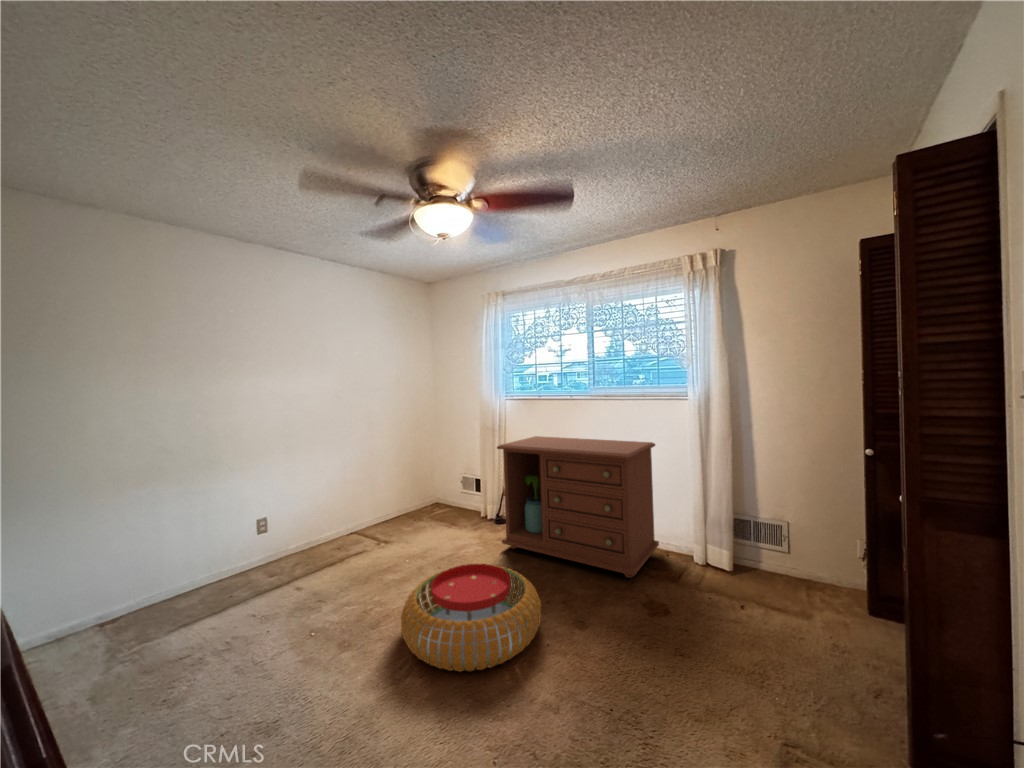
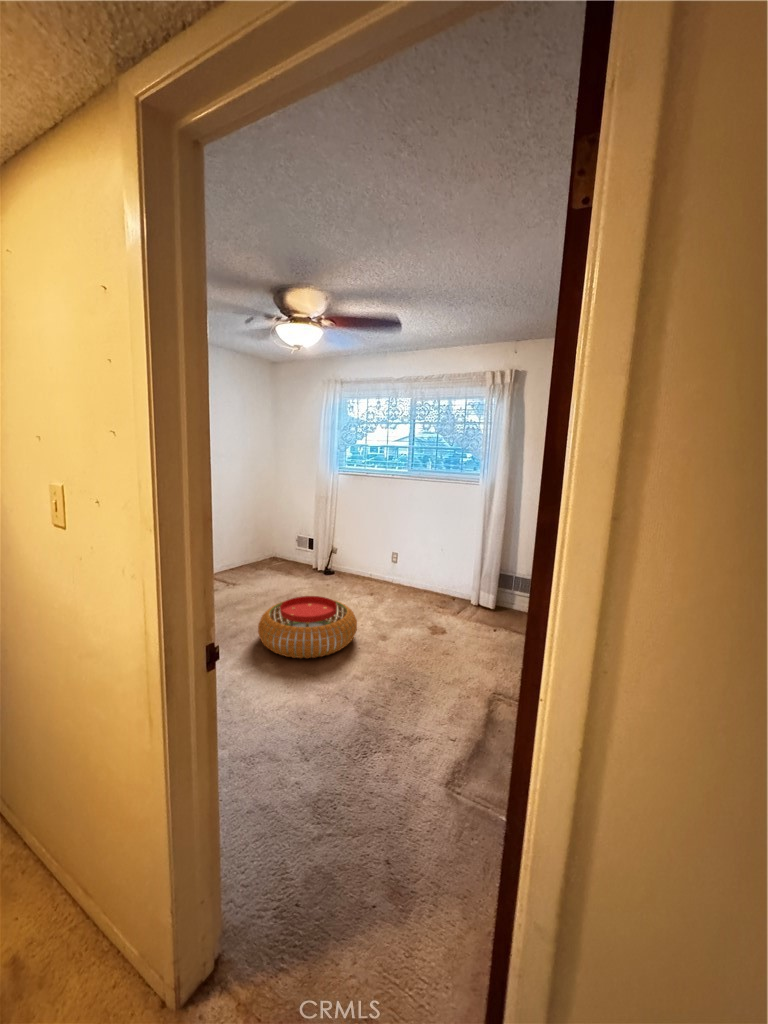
dresser: present [497,436,659,578] -> none [330,506,453,612]

